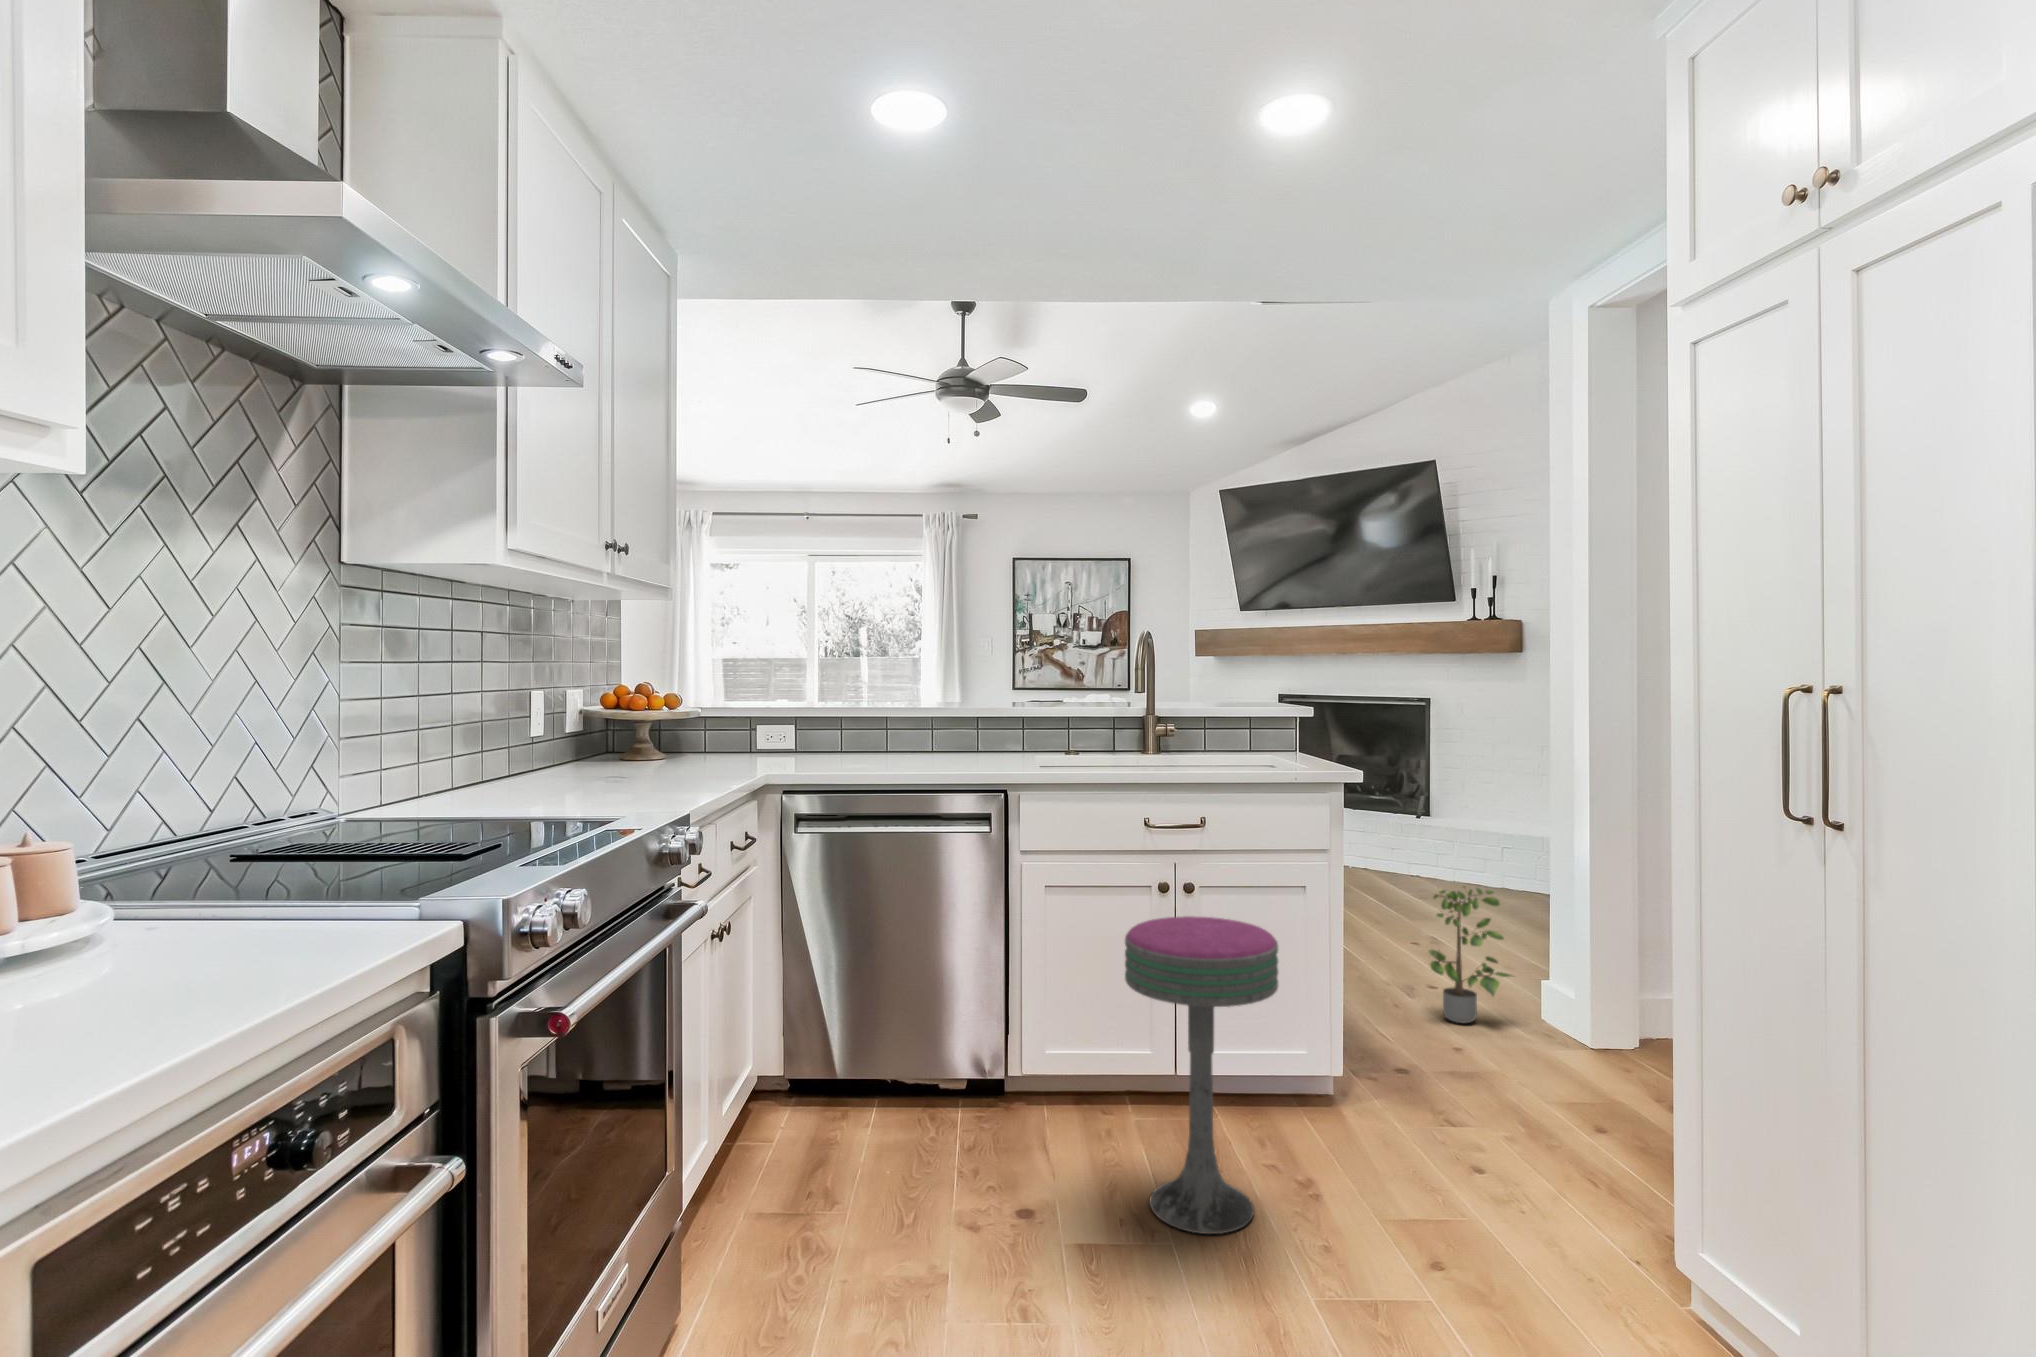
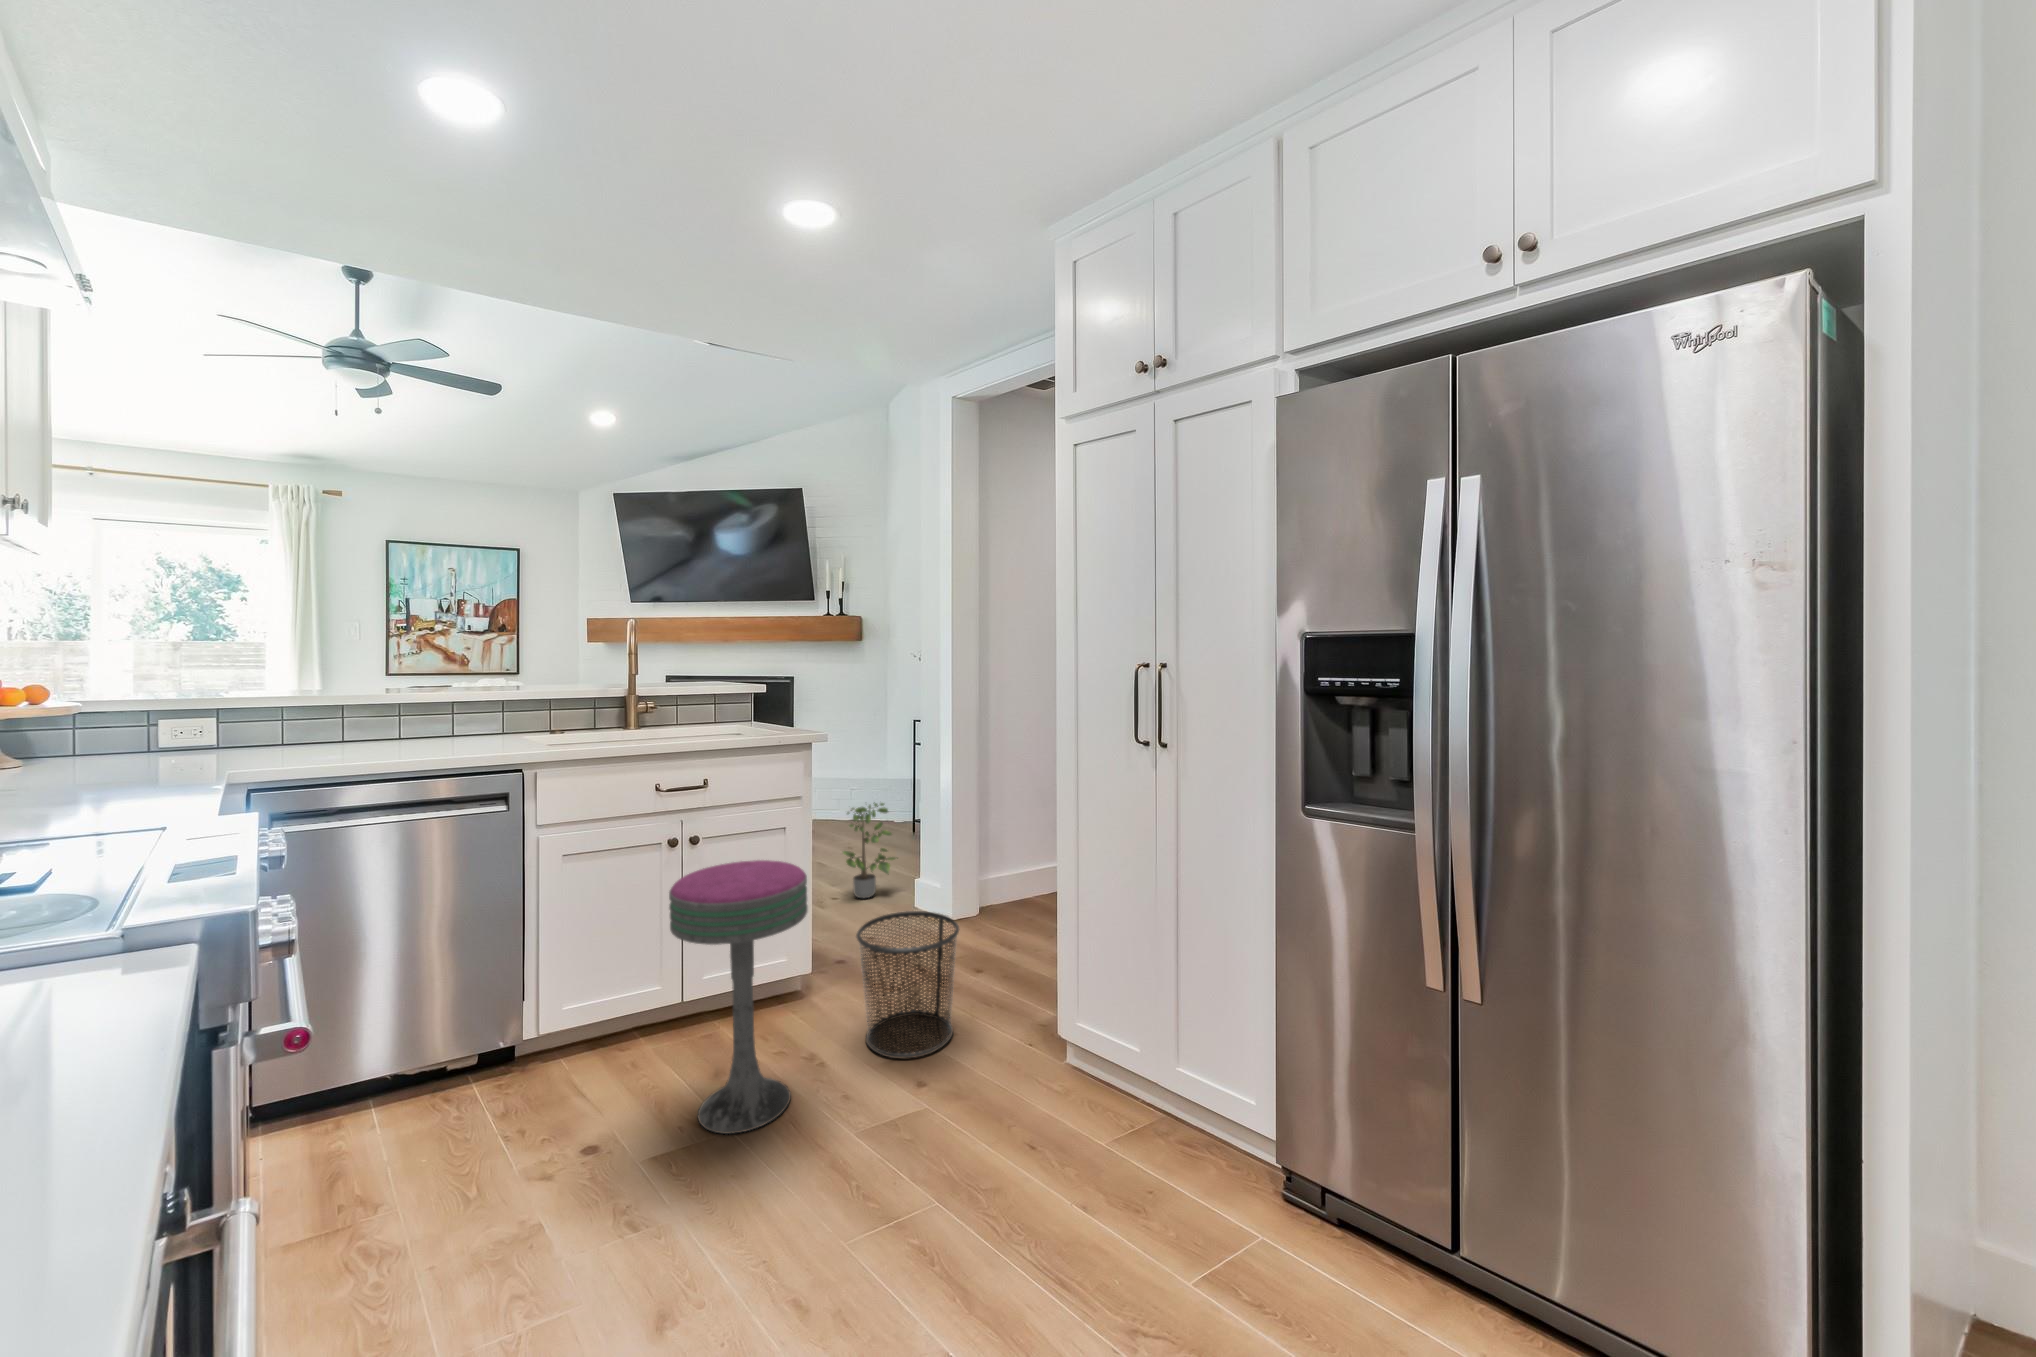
waste bin: none [1360,1033,1514,1242] -> present [856,911,960,1058]

